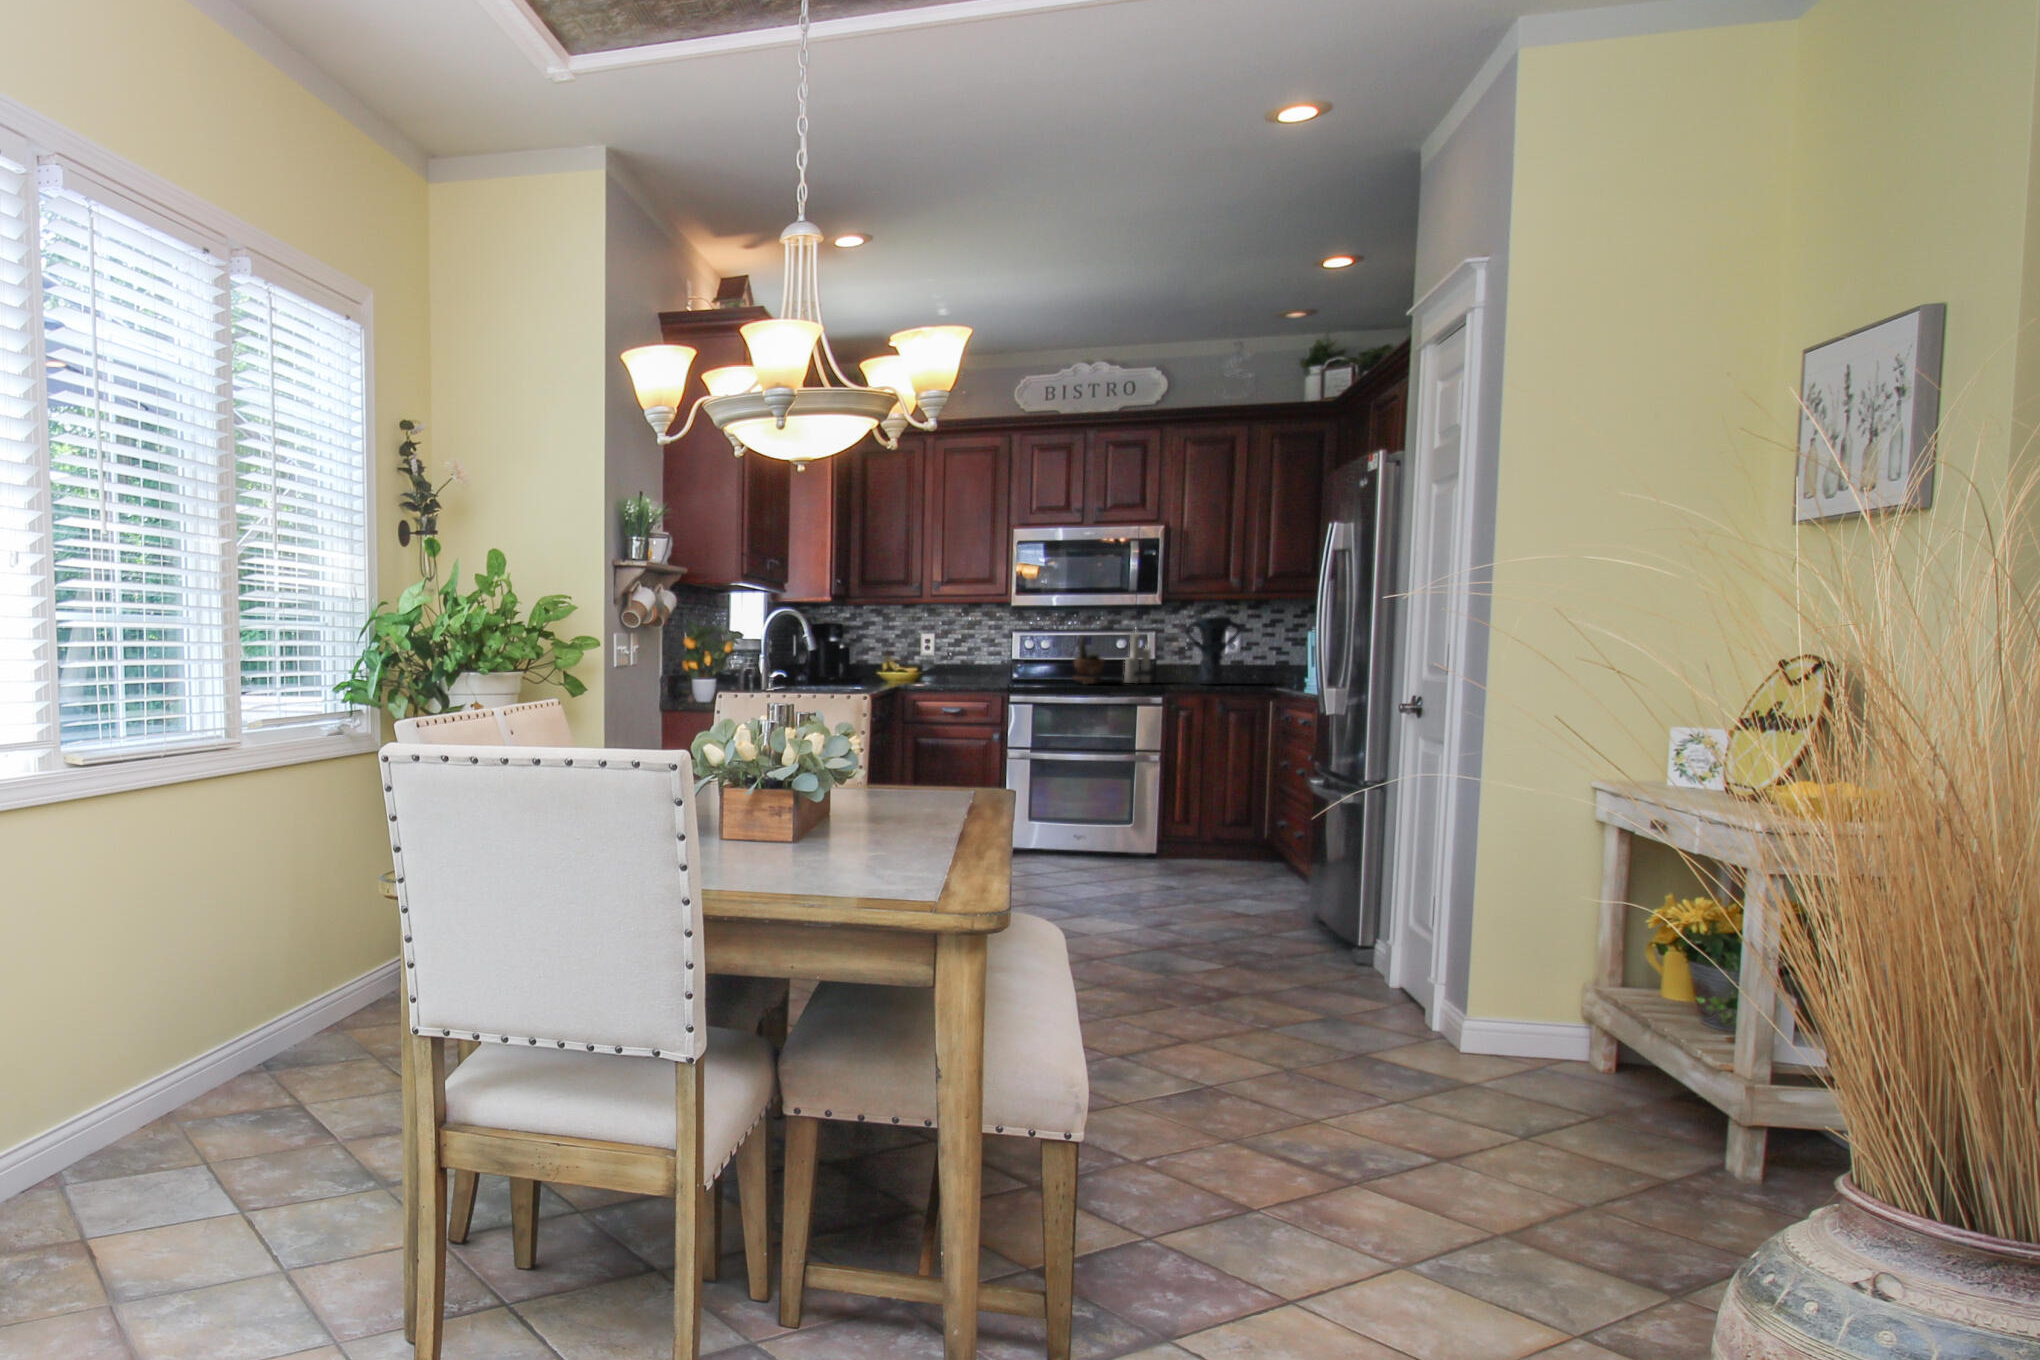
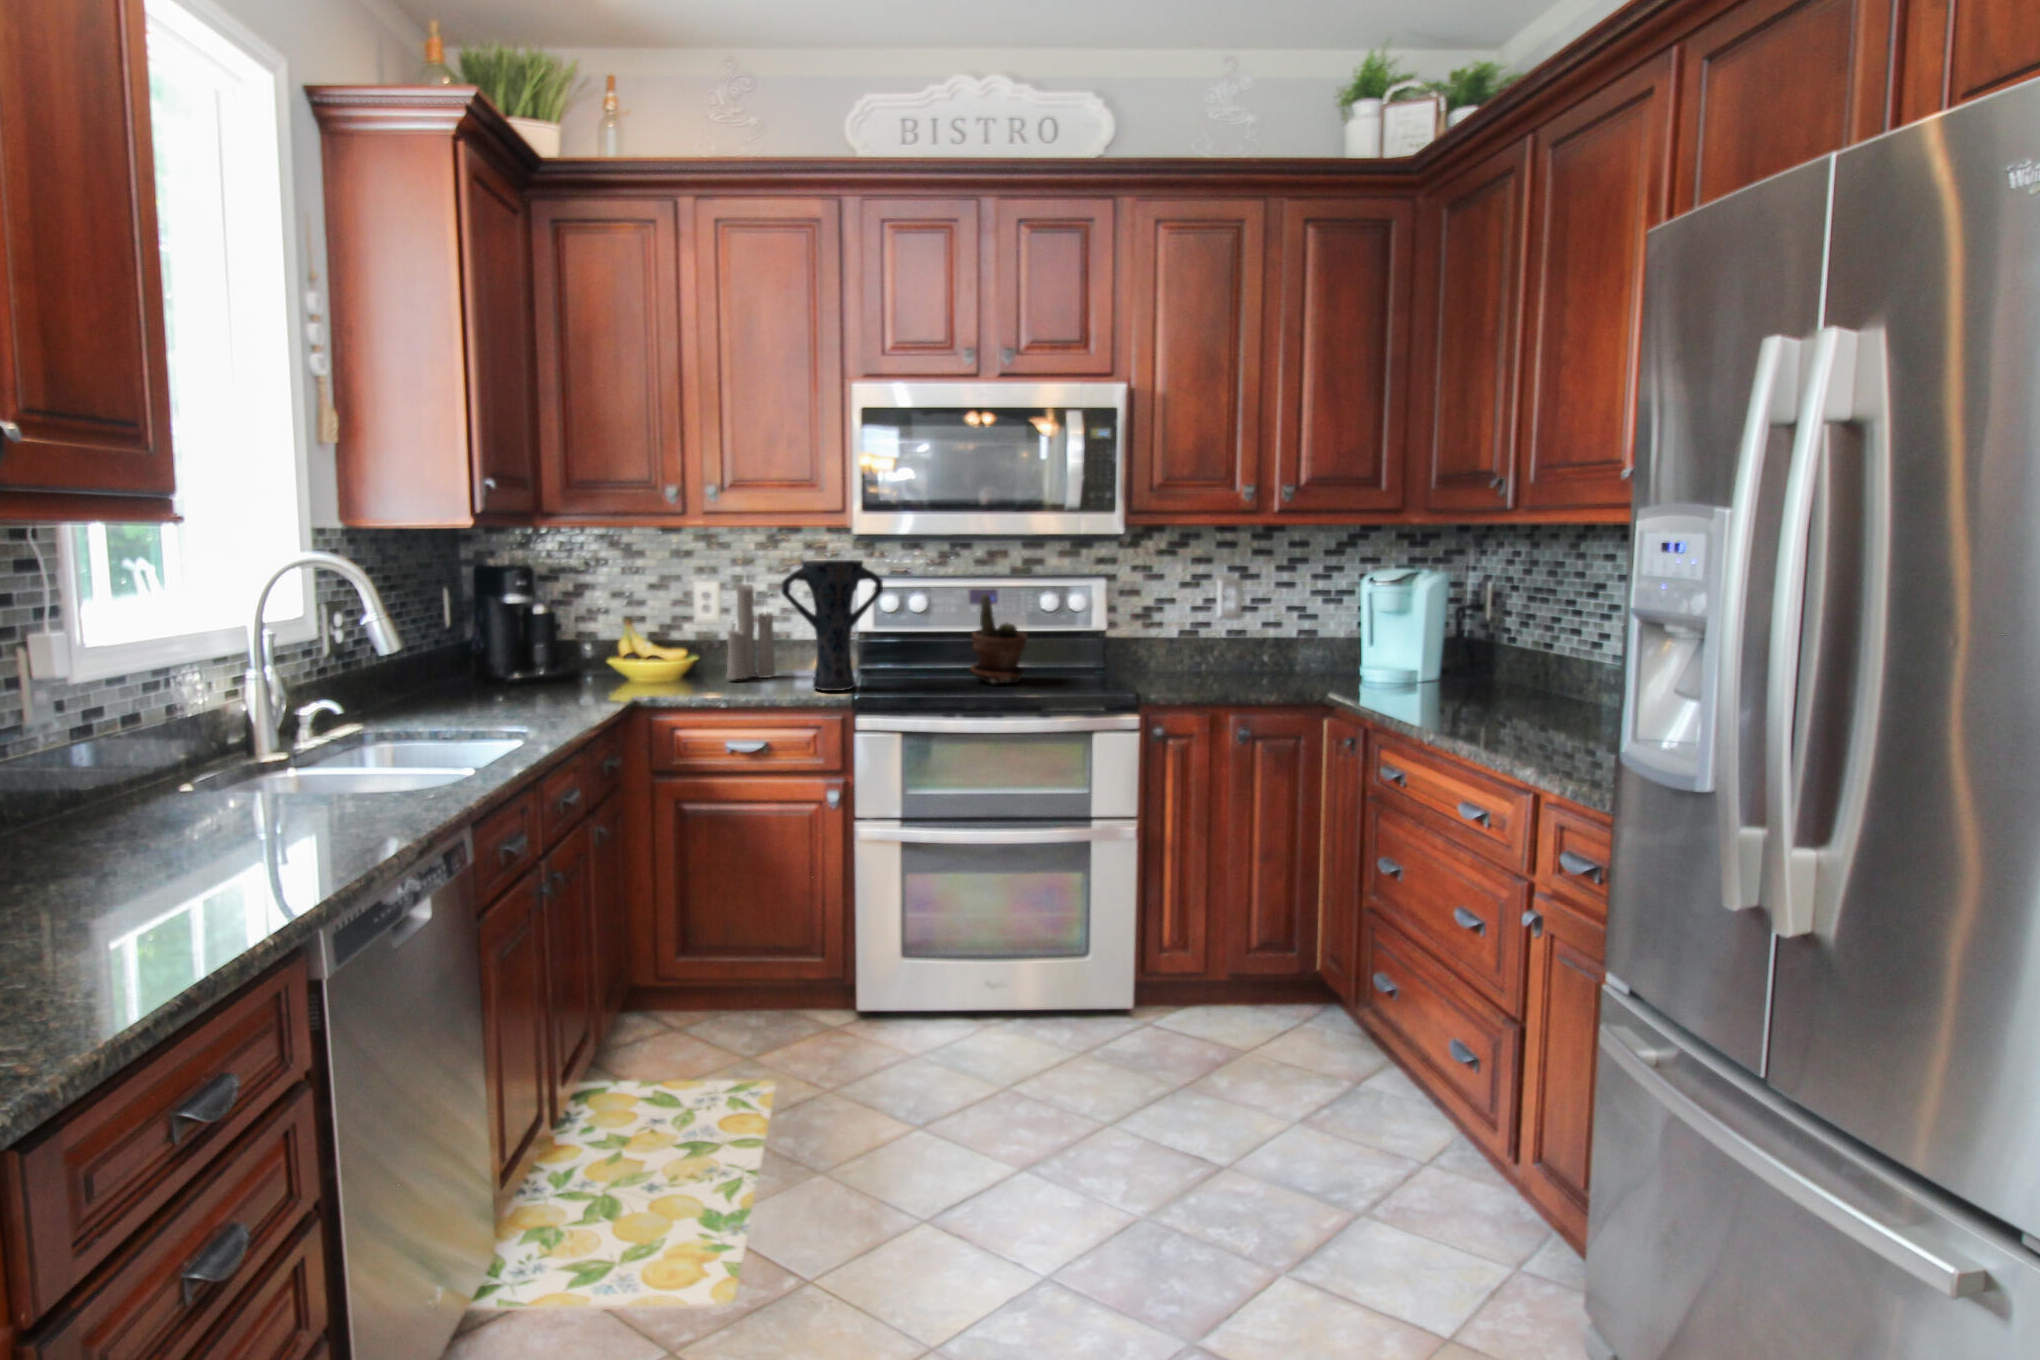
vase: present [1185,616,1241,684] -> present [781,560,883,691]
candle: present [1124,633,1151,683] -> present [727,584,776,679]

